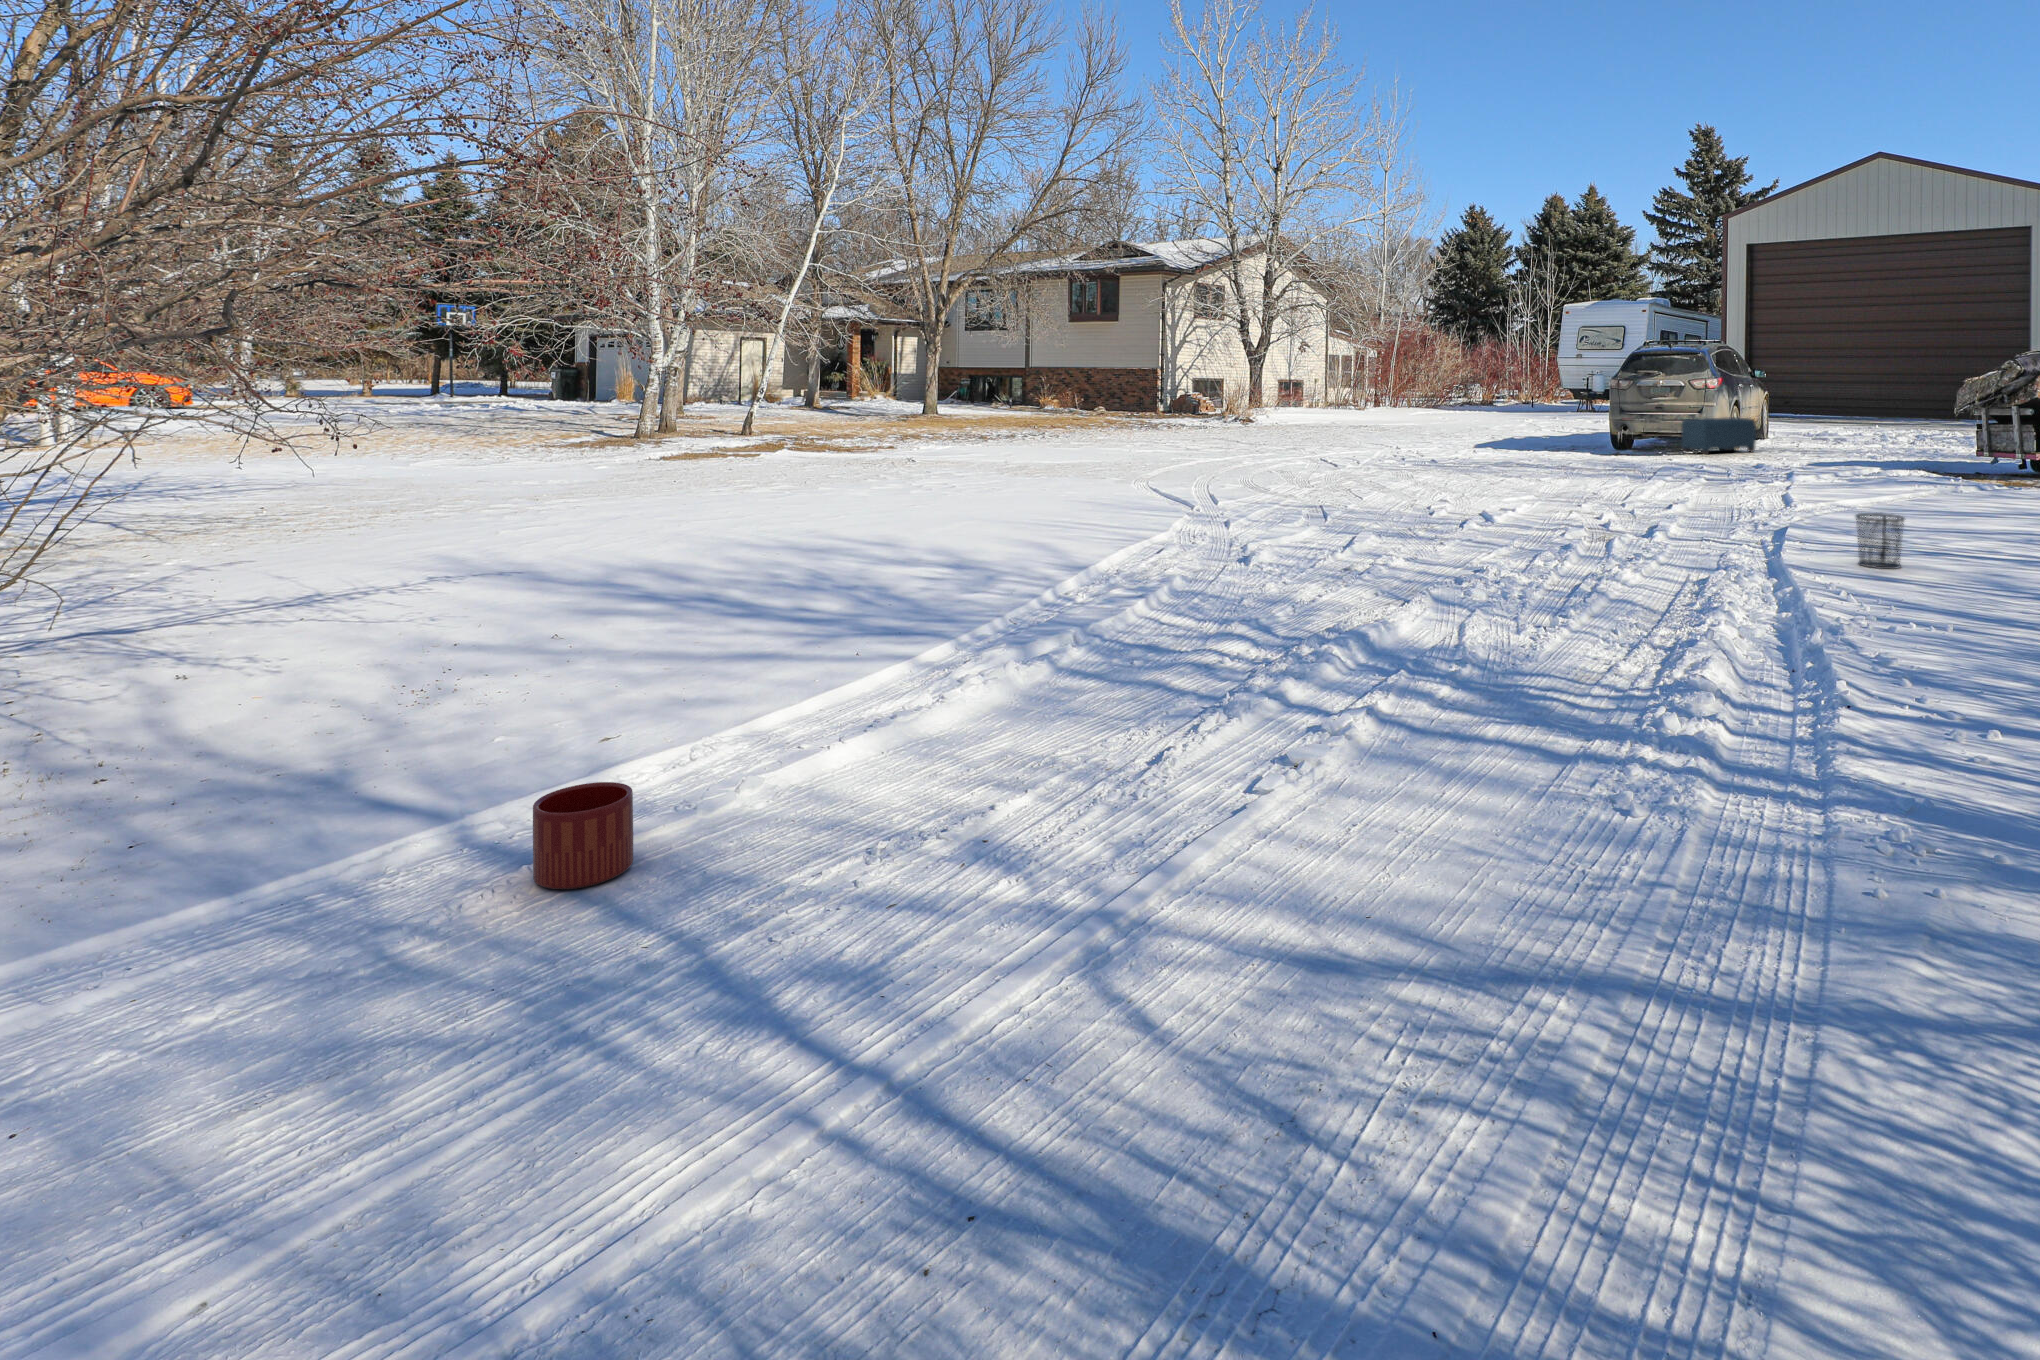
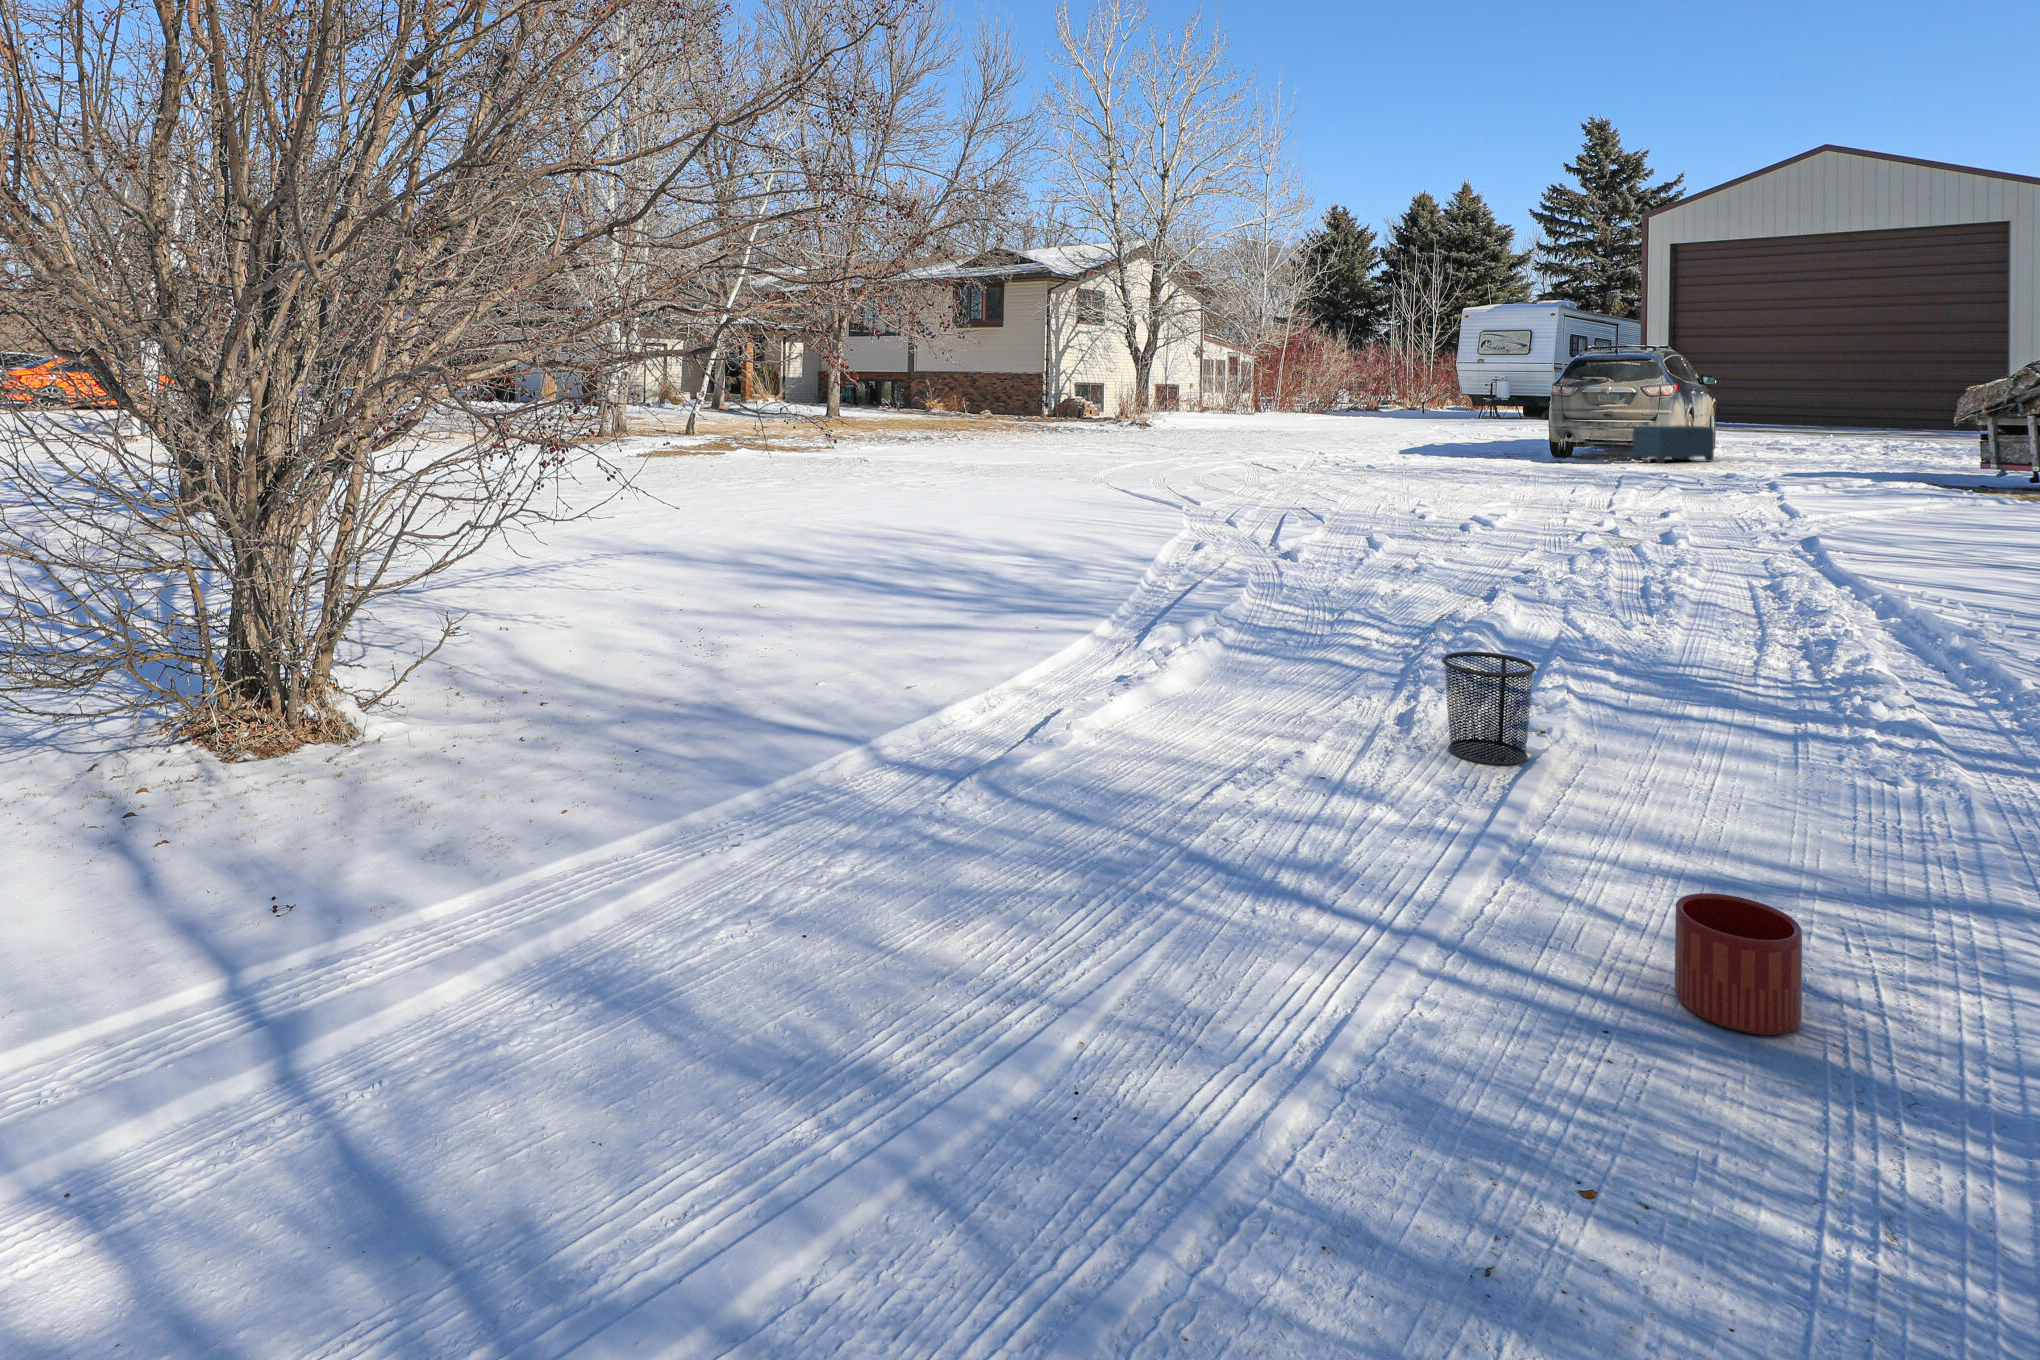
waste bin: present [1856,513,1905,569] -> present [1442,652,1536,766]
planter: present [533,782,633,890] -> present [1675,893,1802,1035]

